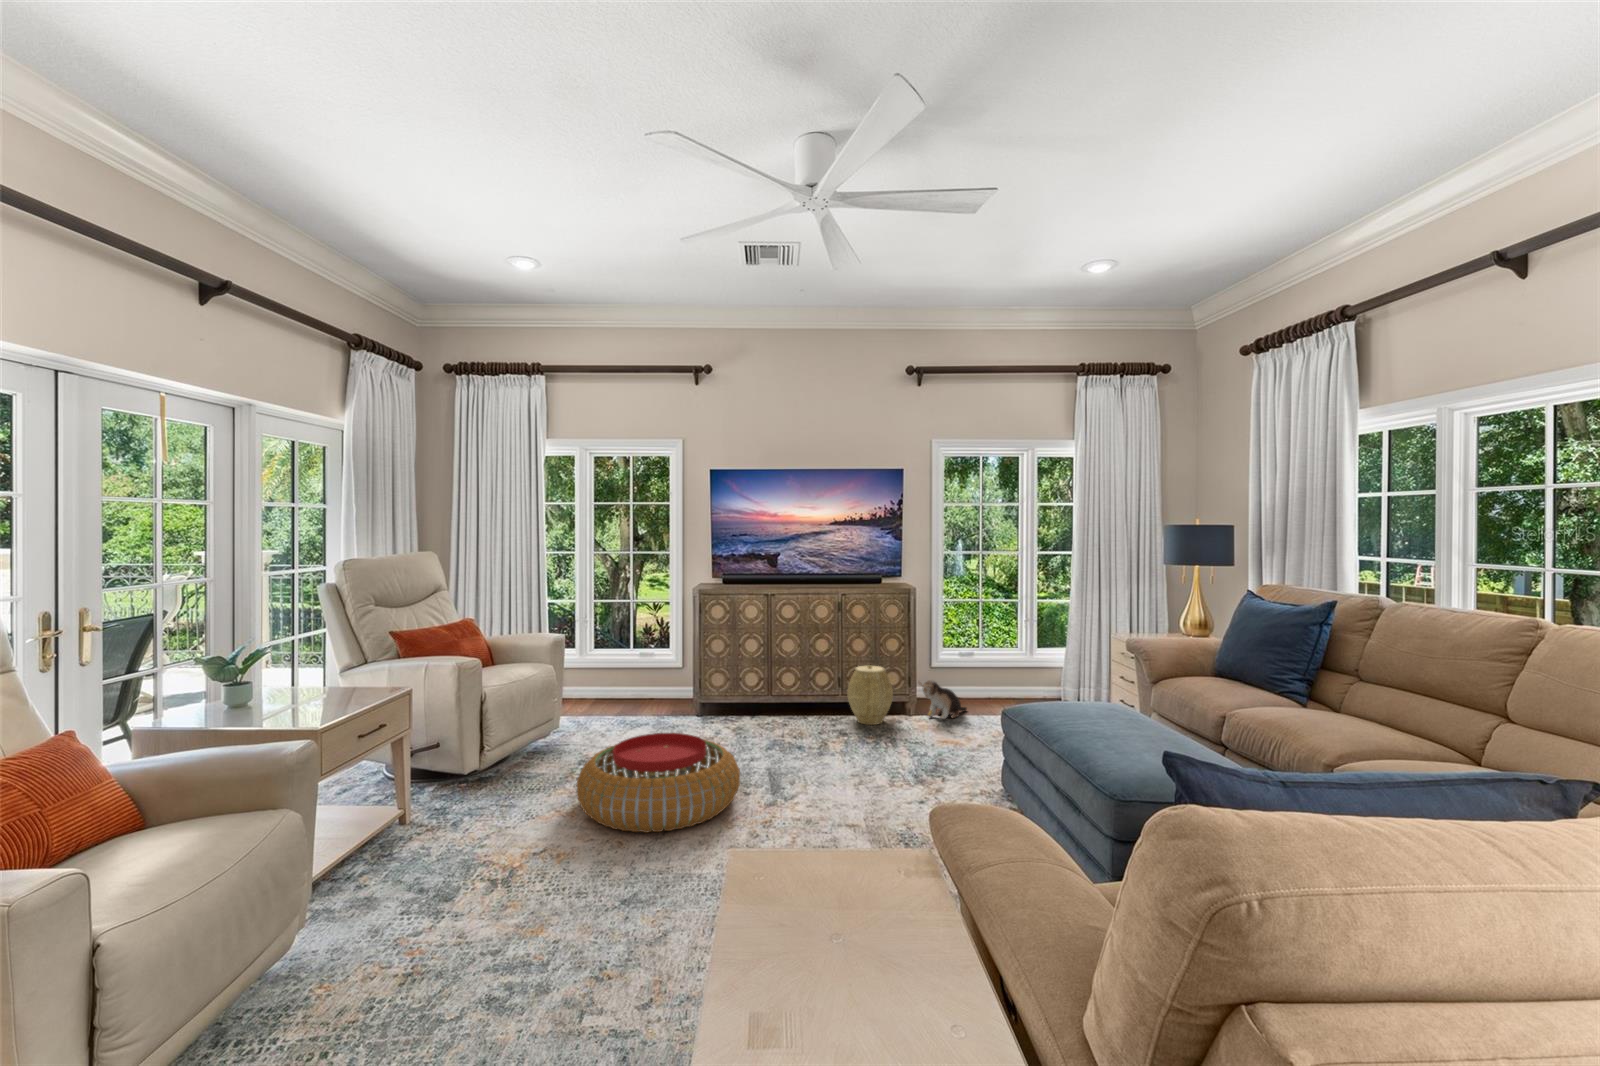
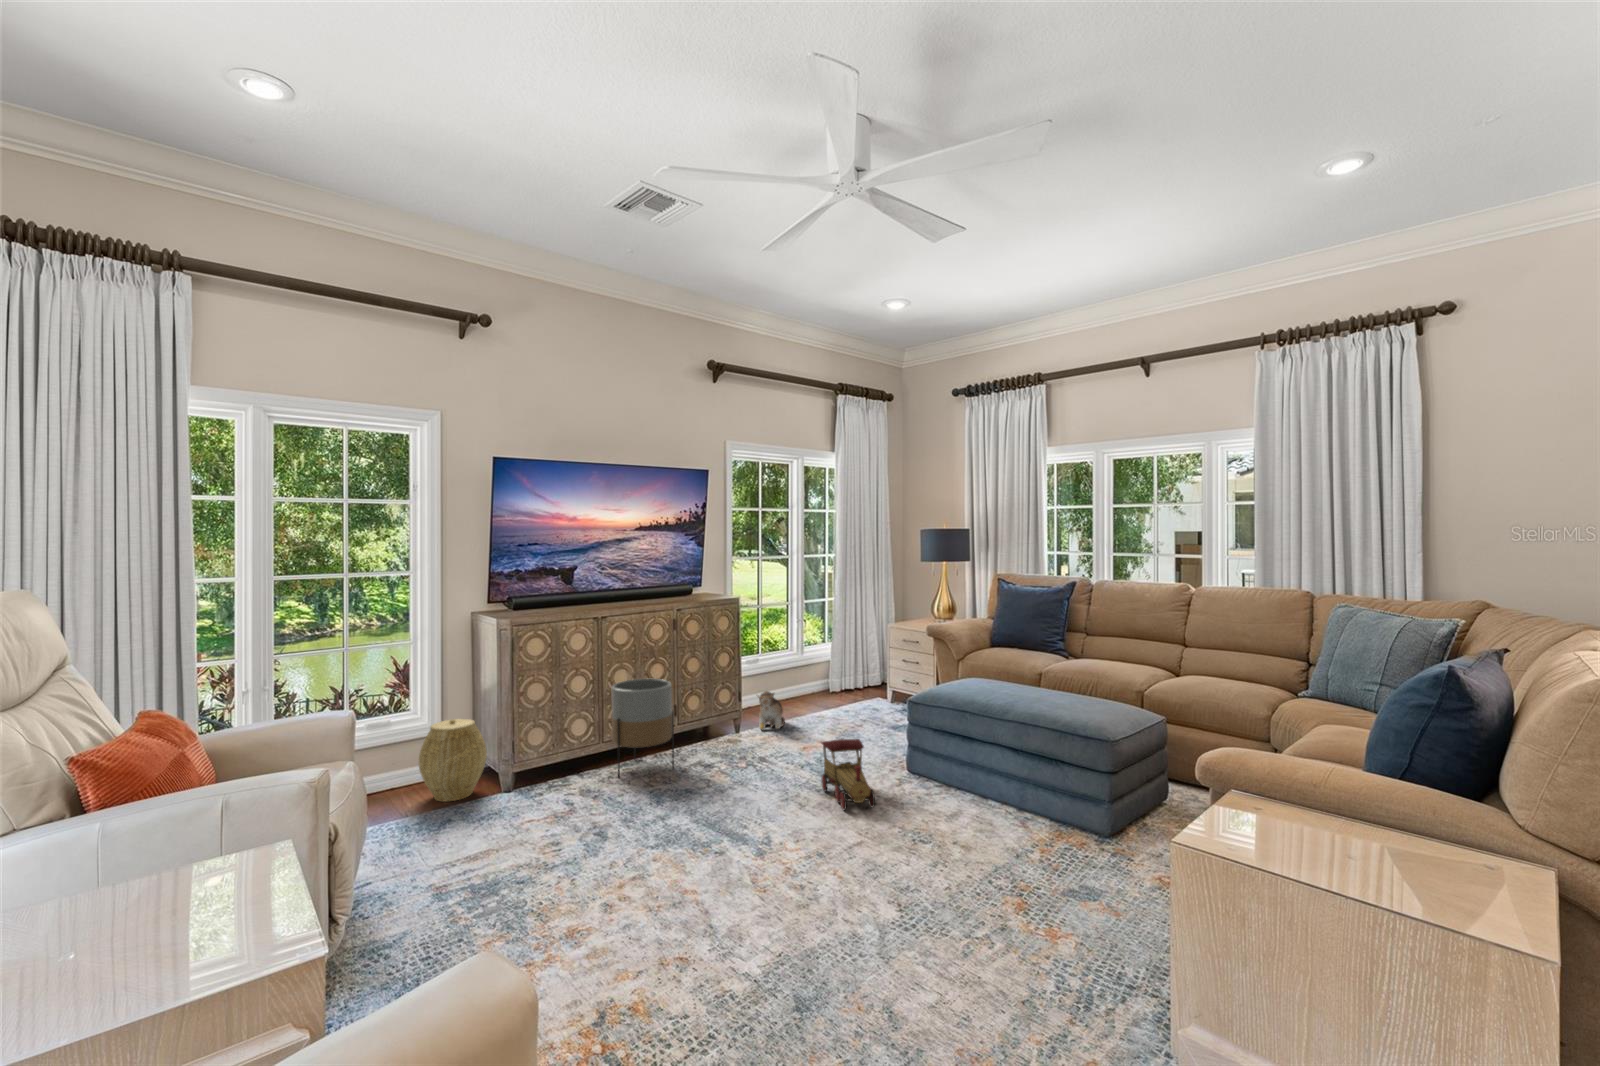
planter: none [765,648,815,727] -> present [612,679,674,777]
woven basket: present [847,666,893,725] -> present [419,719,487,802]
toy train: none [857,727,919,795] -> present [821,739,875,810]
pouf: present [577,733,740,833] -> none [582,800,800,952]

